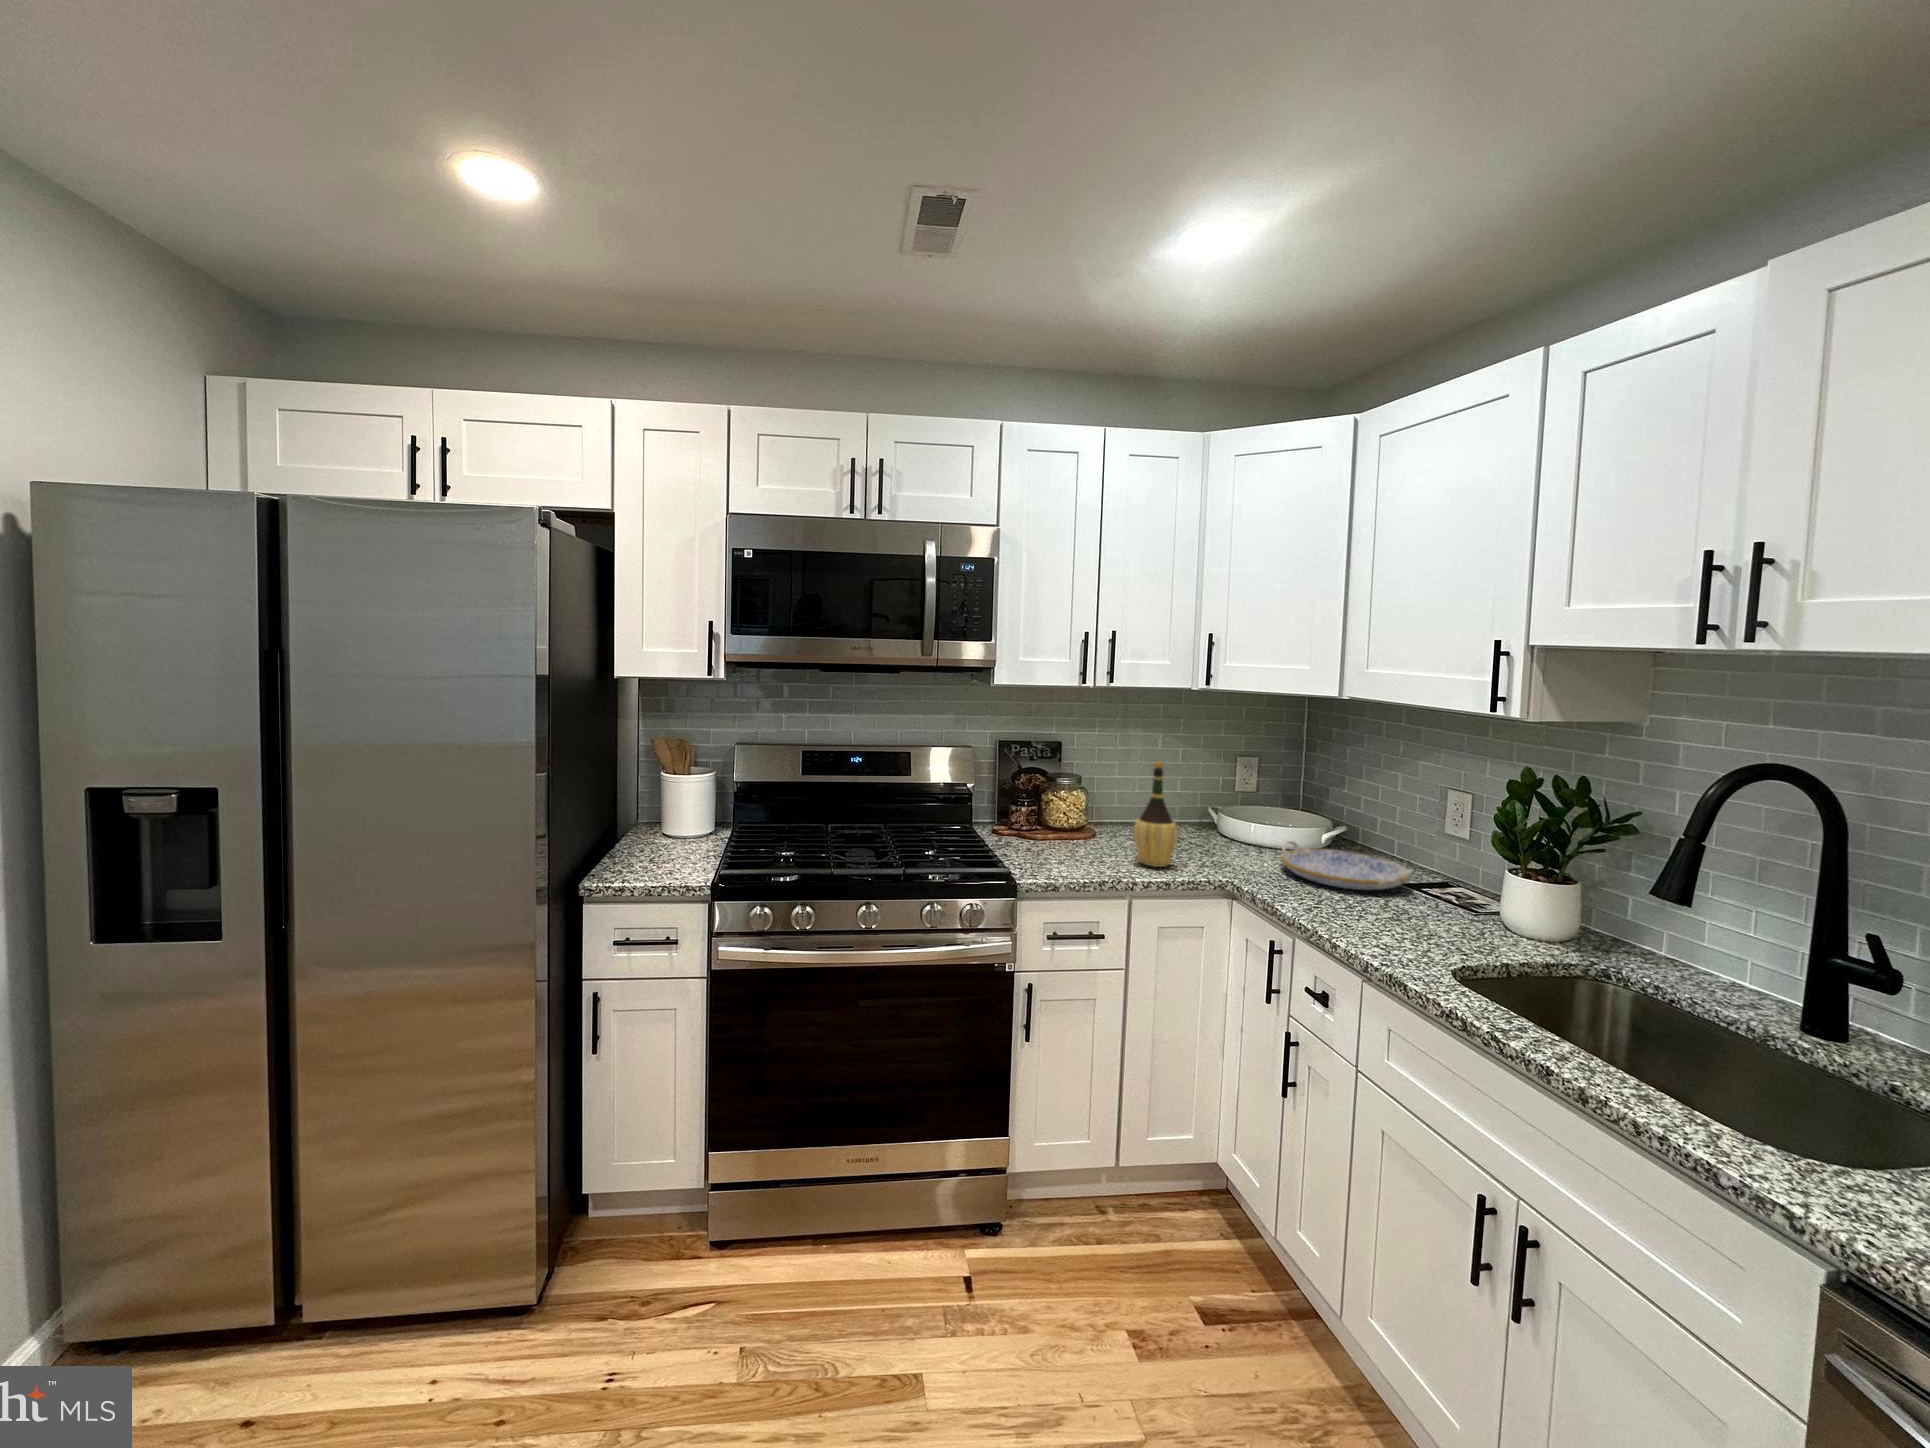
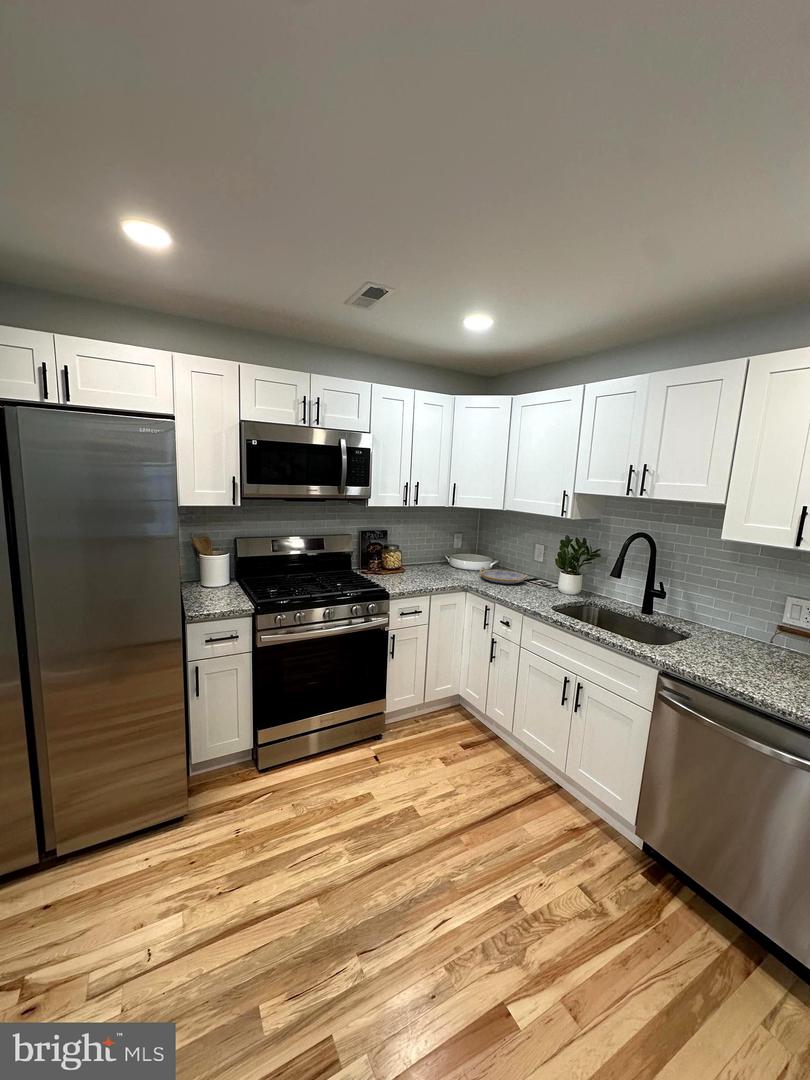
wine bottle: present [1134,761,1178,867] -> none [428,538,446,582]

